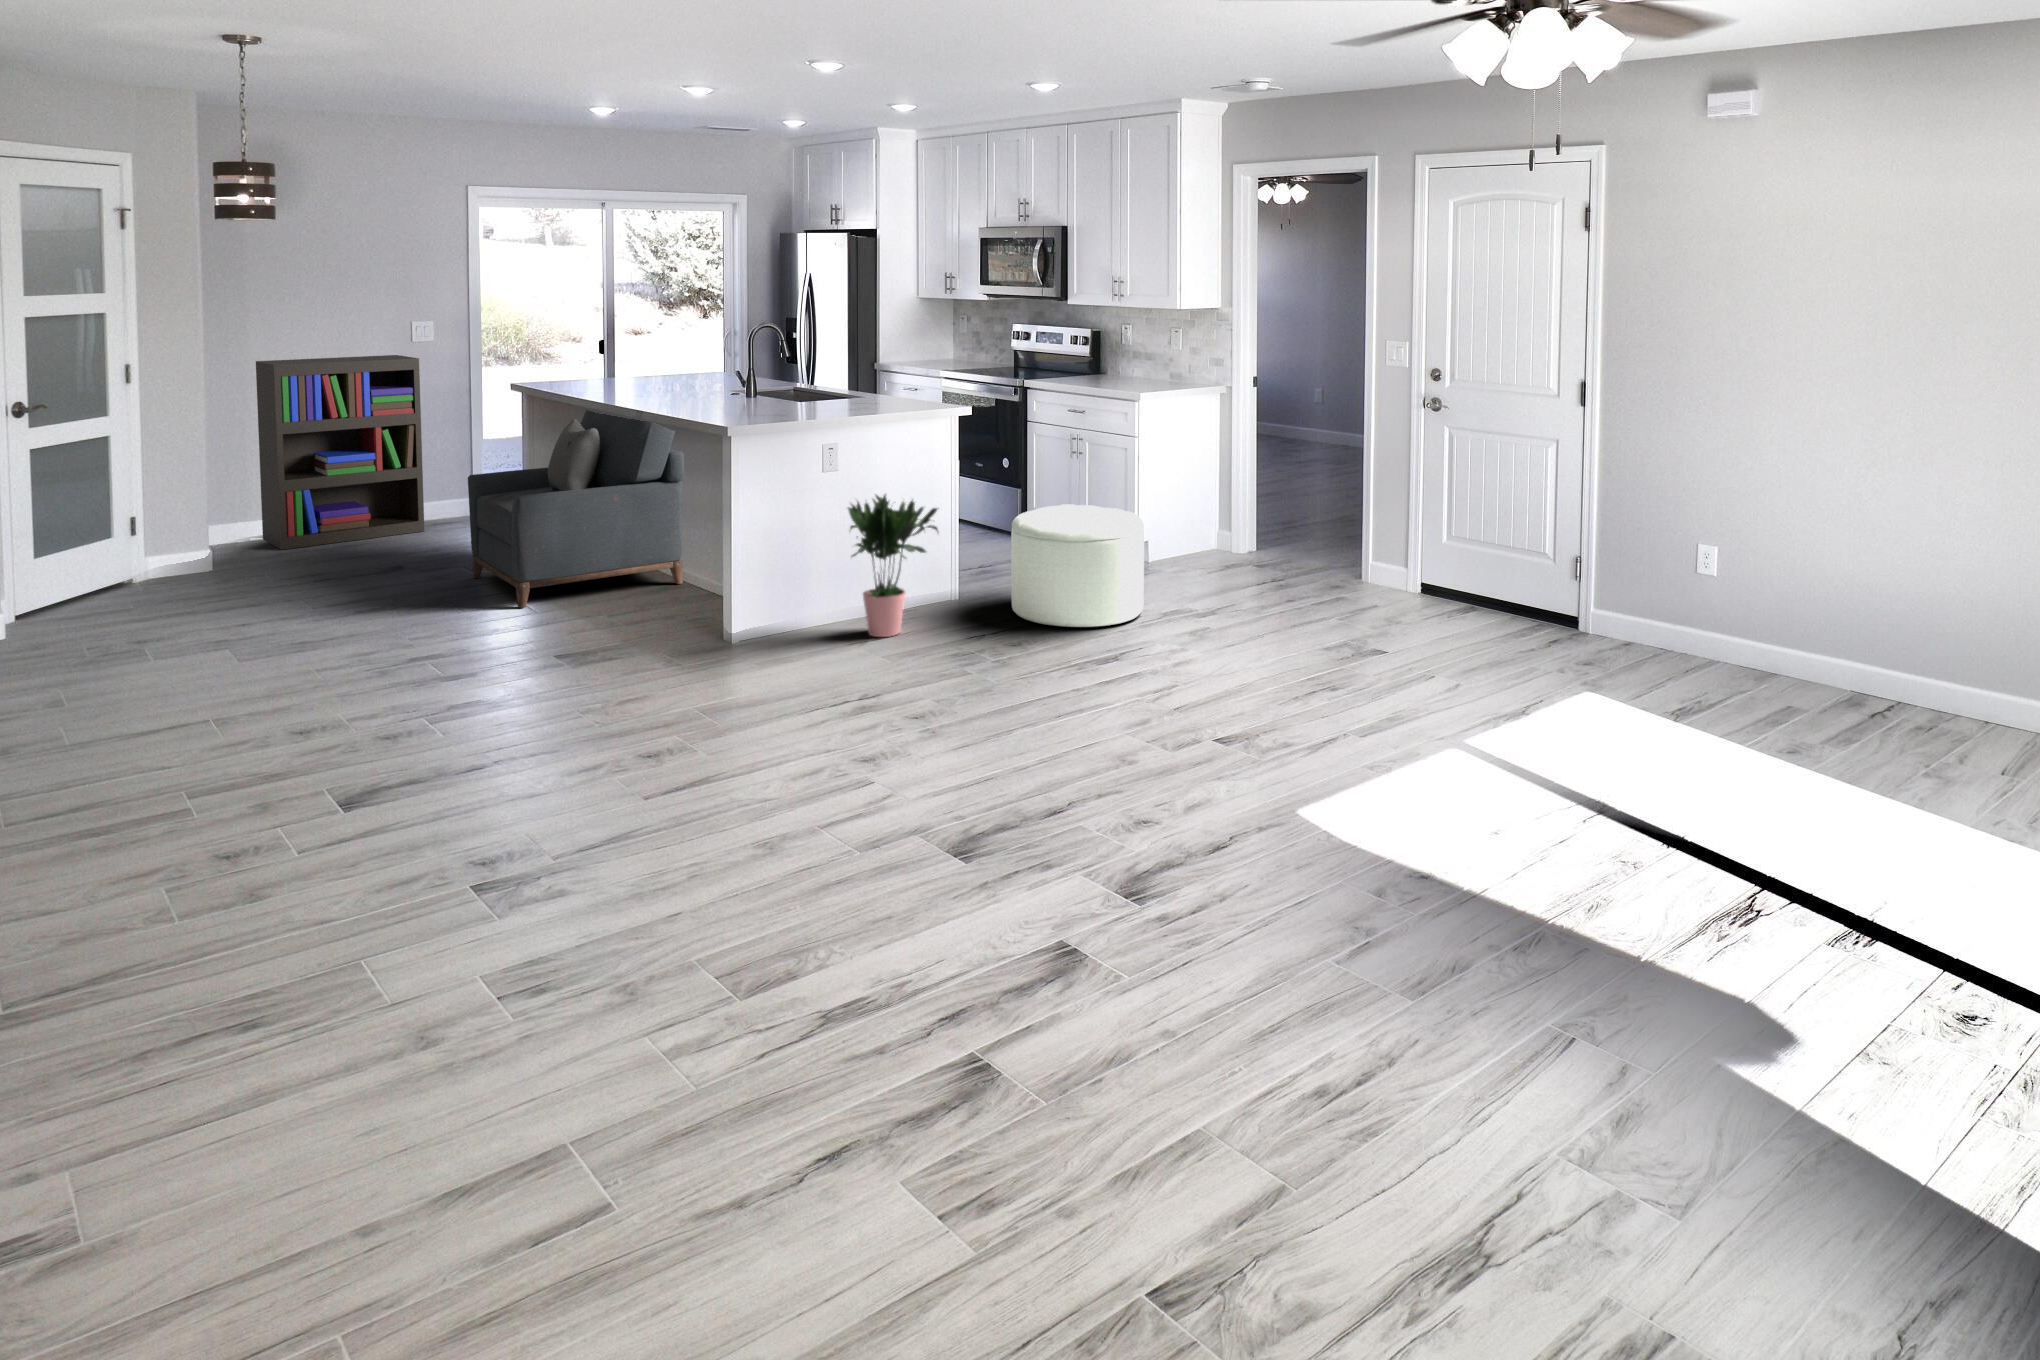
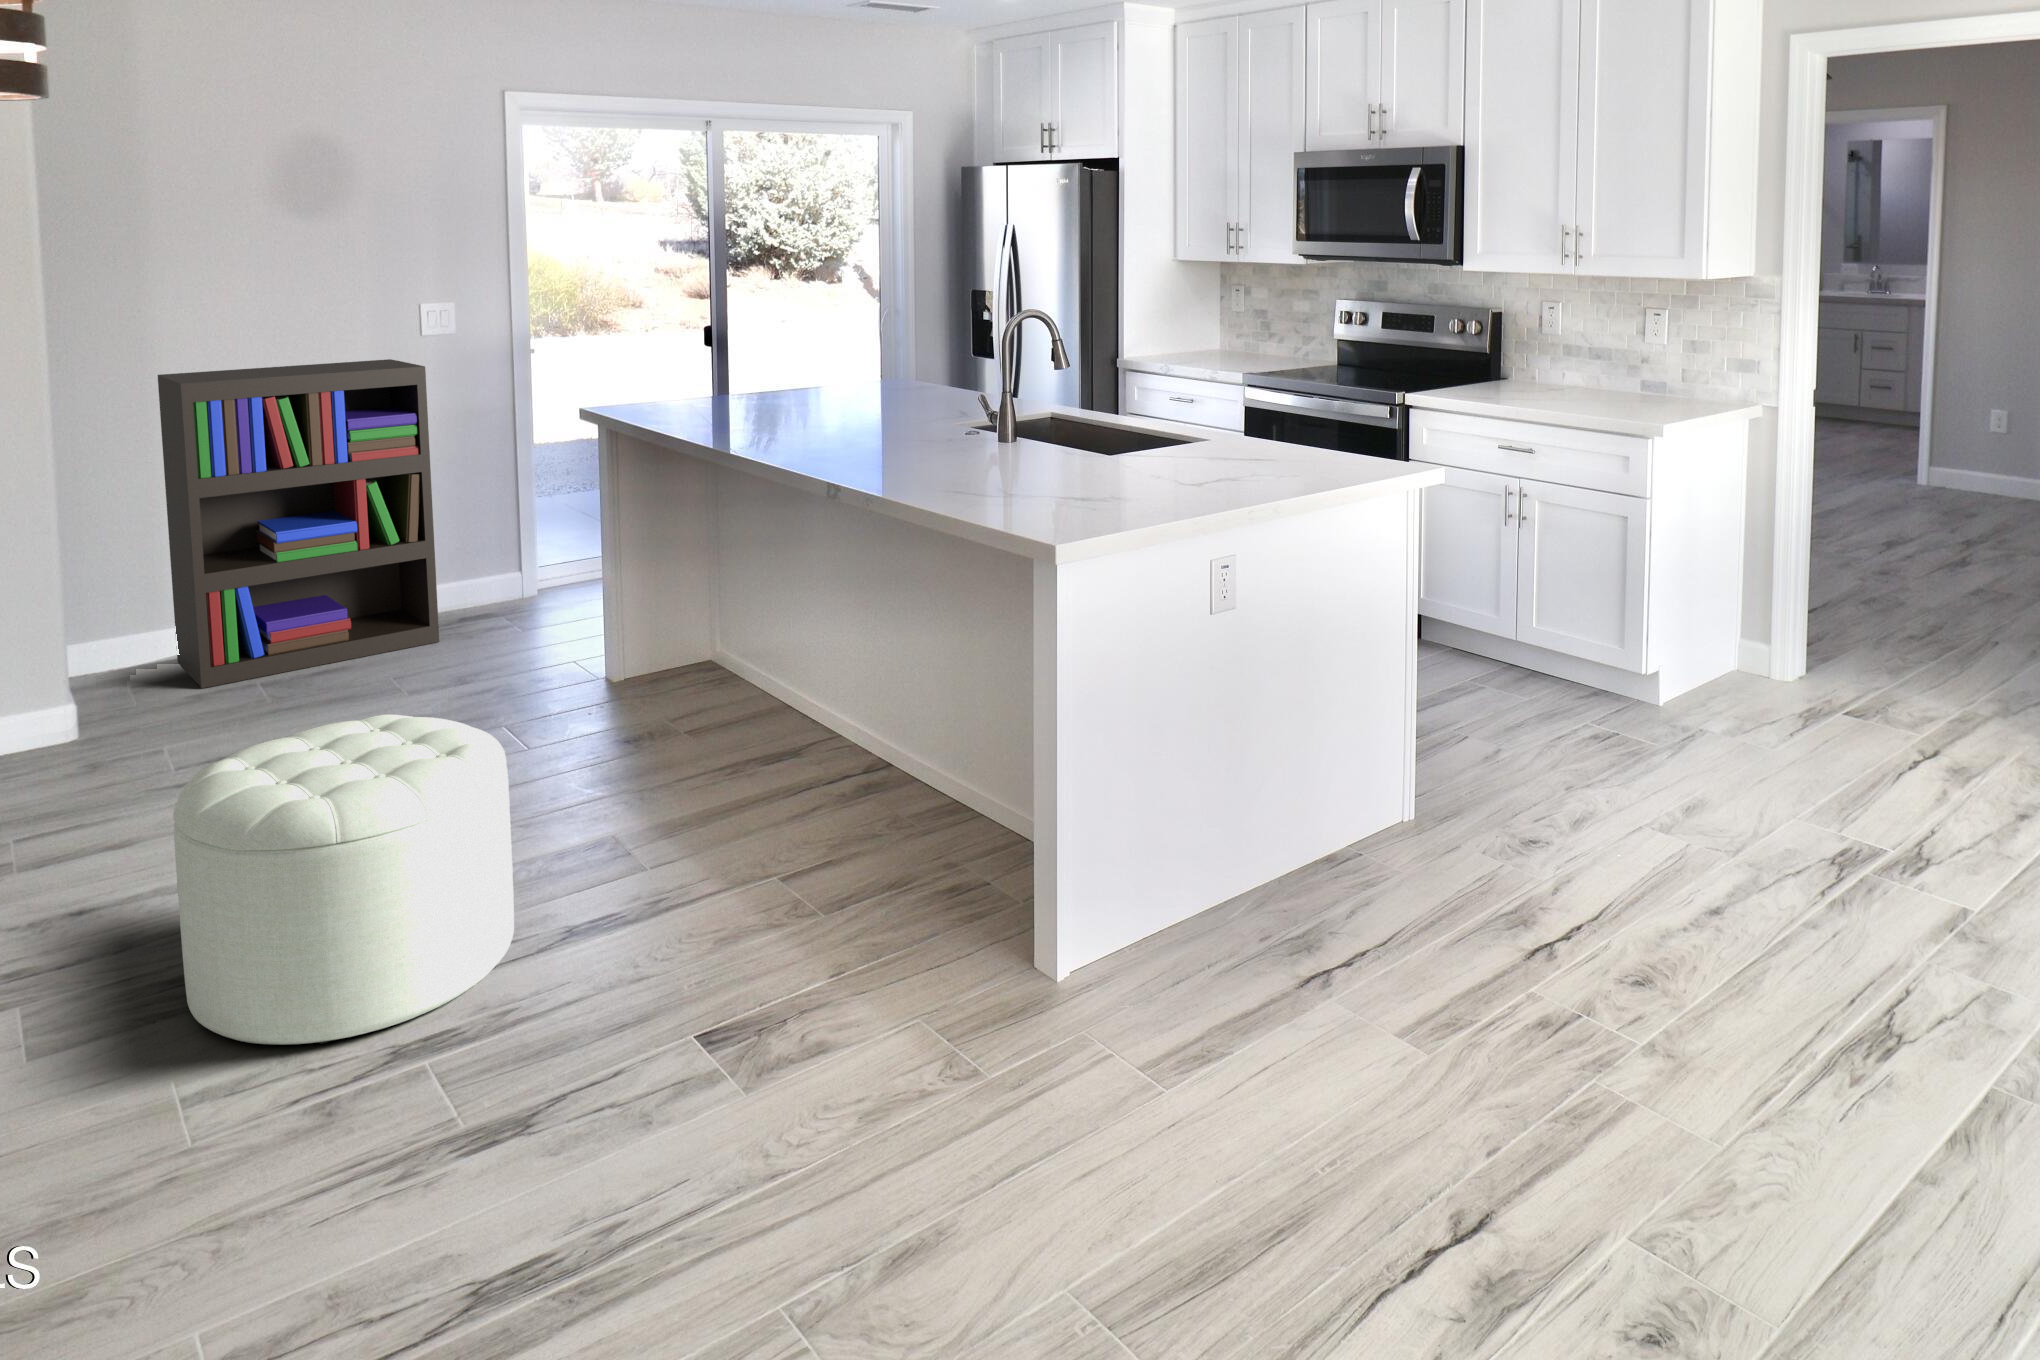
armchair: present [468,410,684,608] -> none [509,441,895,848]
potted plant: present [848,495,939,637] -> none [1239,628,1452,938]
ottoman: present [1011,504,1144,628] -> present [173,715,514,1045]

